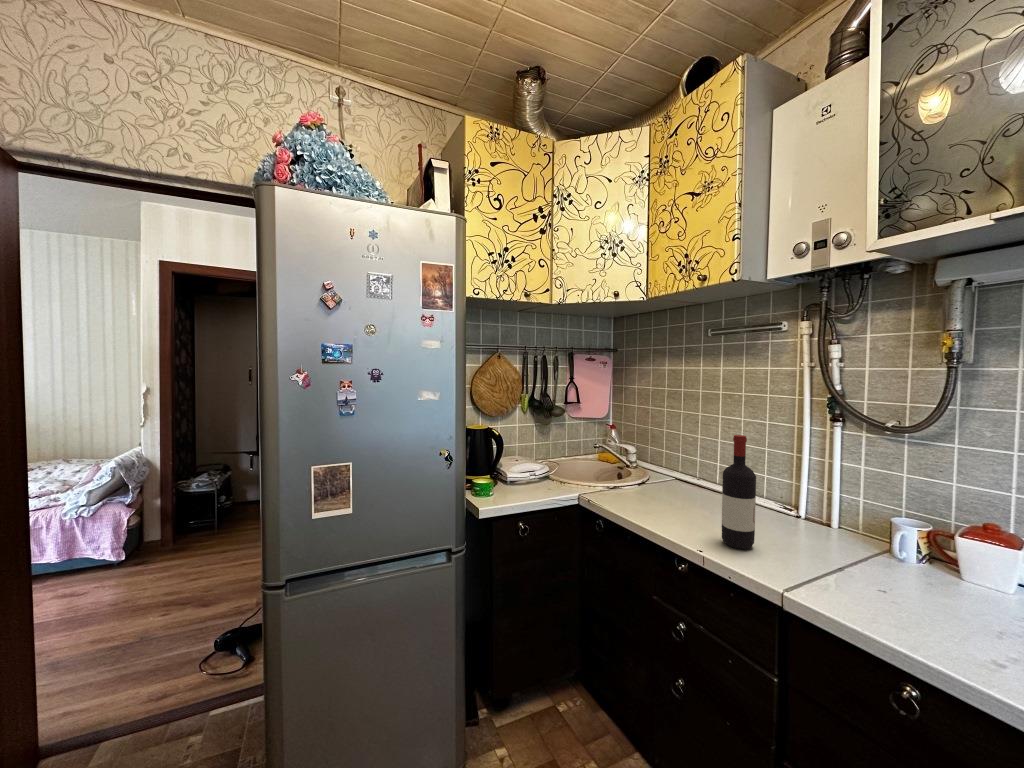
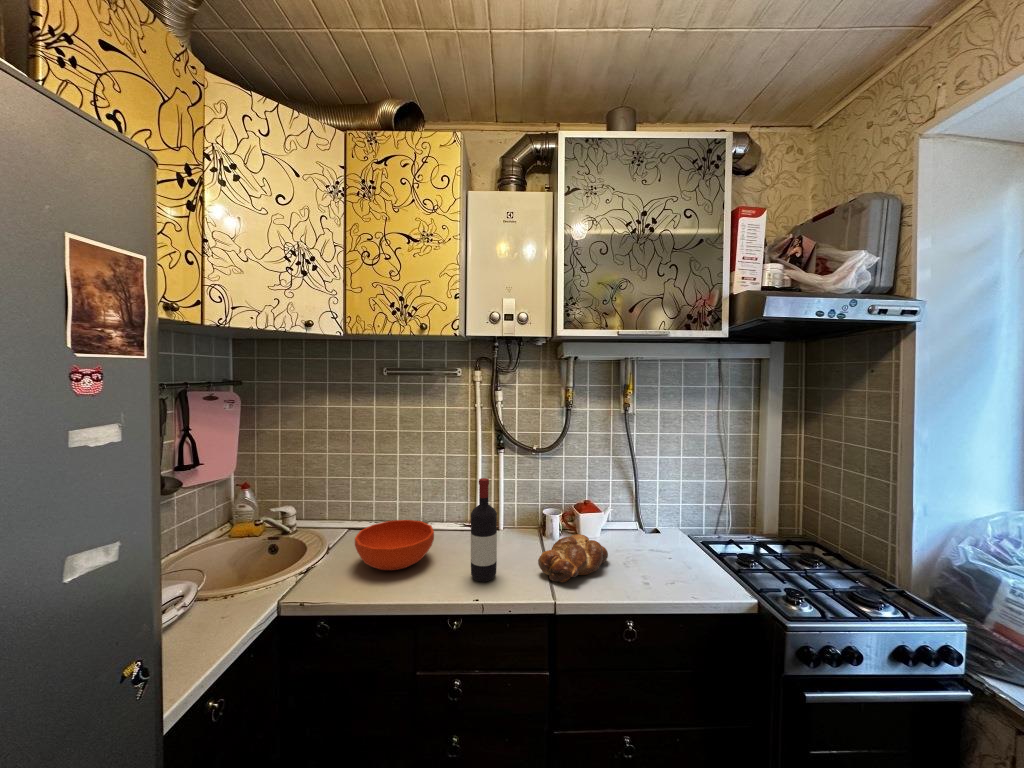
bowl: none [640,471,718,512] -> present [355,520,434,570]
bread loaf: none [806,544,969,610] -> present [538,534,608,582]

